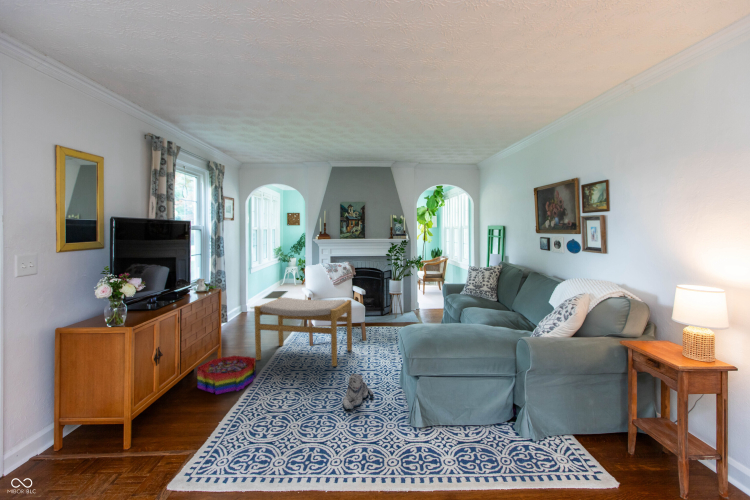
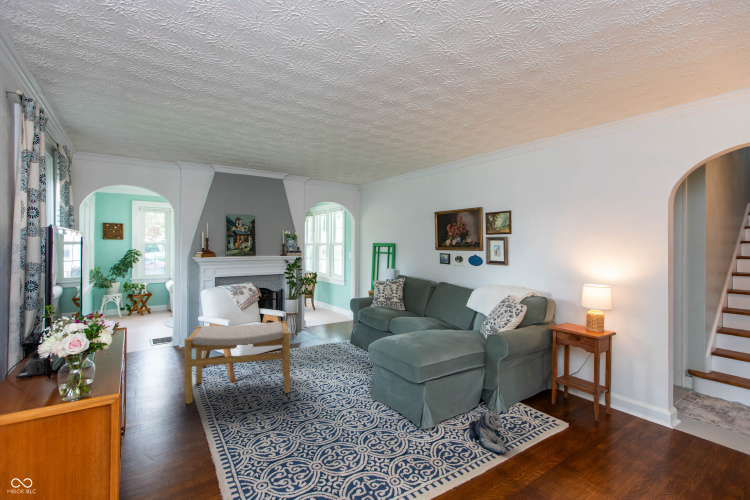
storage bin: present [197,356,256,394] -> none [142,399,218,452]
plush toy: present [343,374,373,409] -> present [469,410,506,454]

